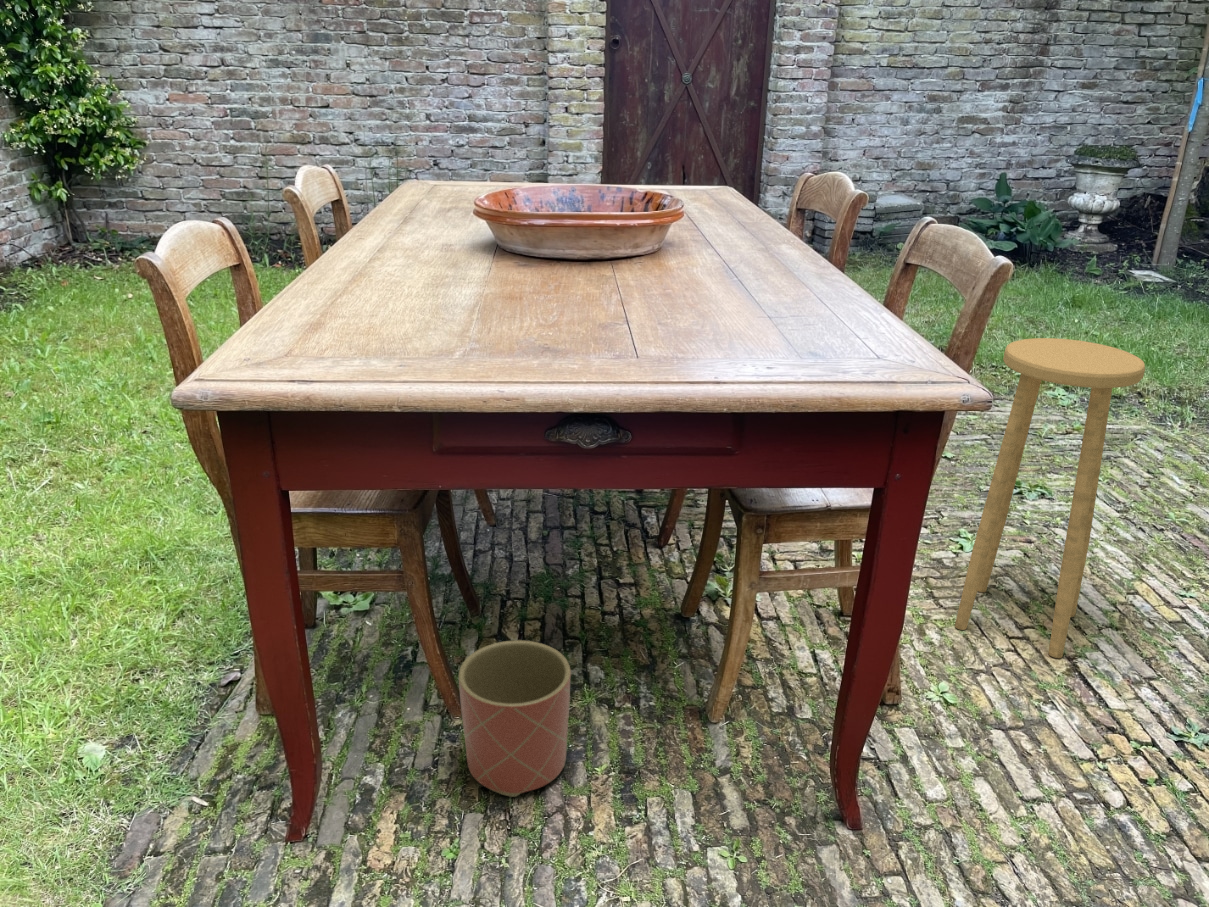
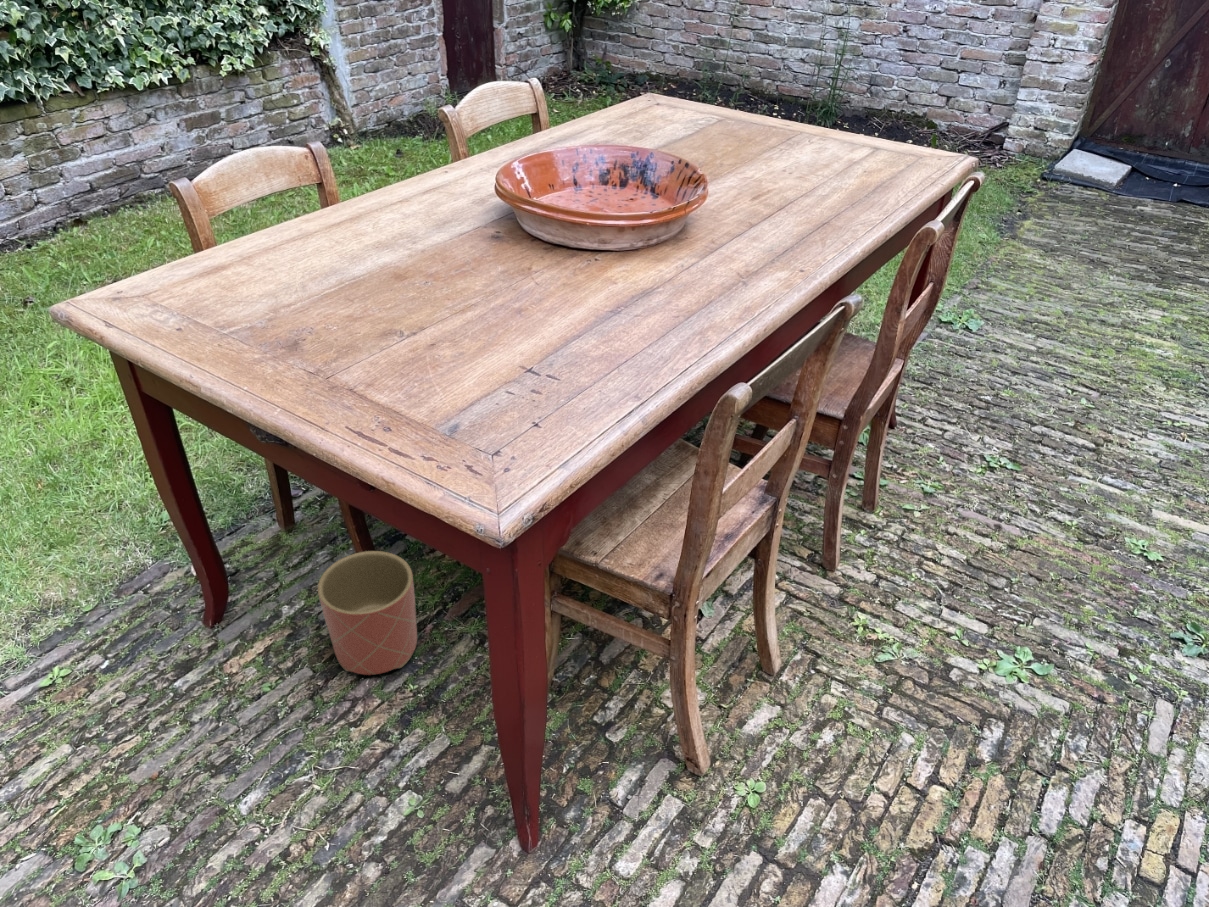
stool: present [955,338,1145,658] -> none [872,469,1145,836]

